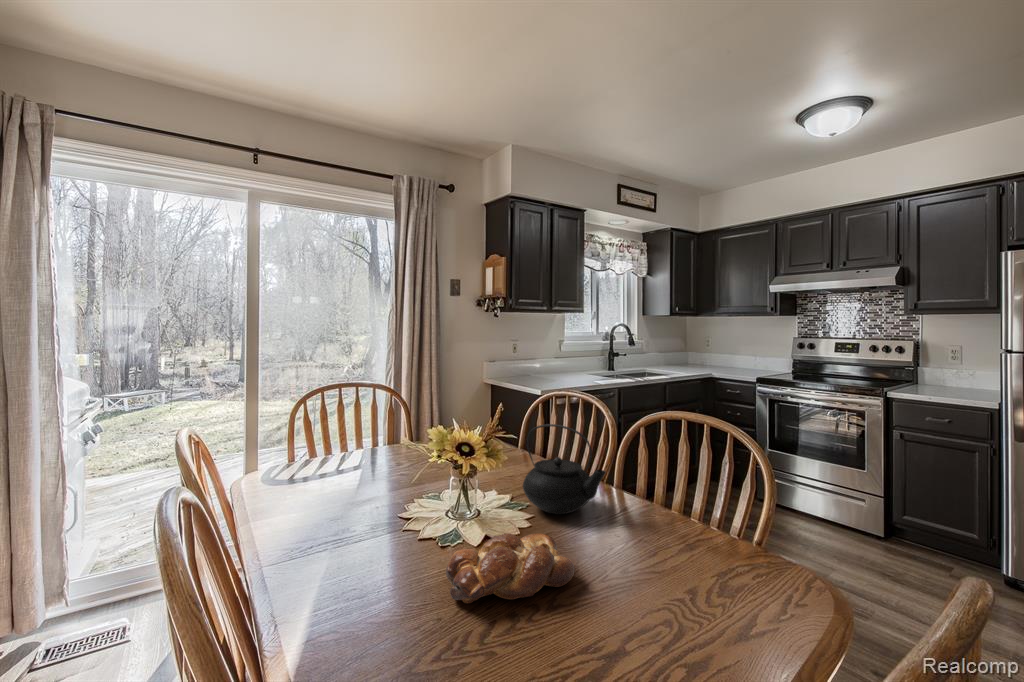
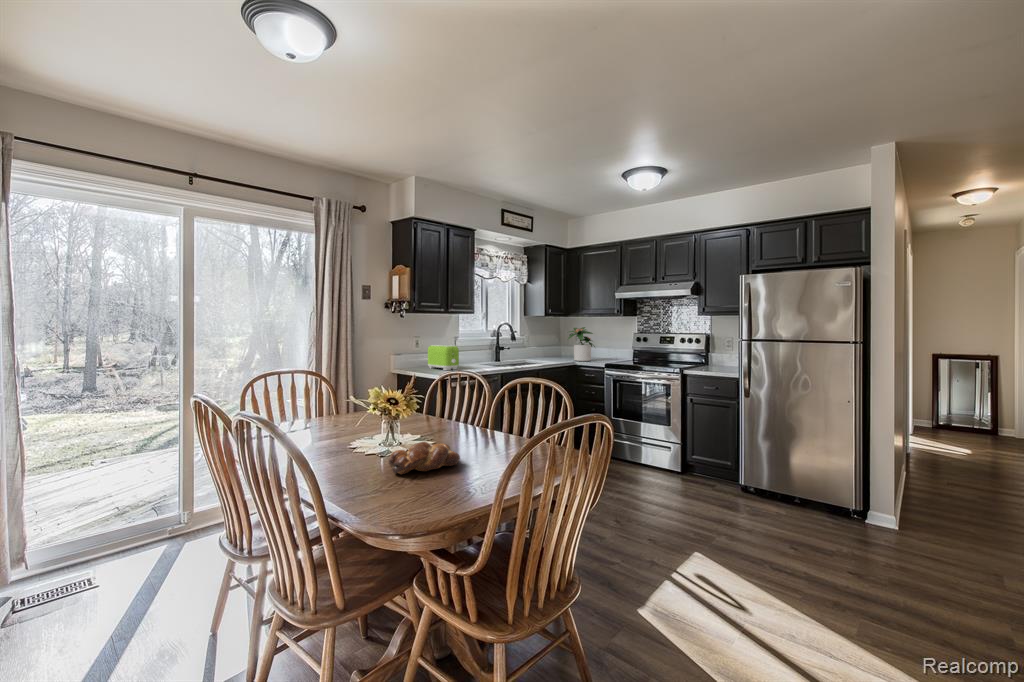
potted plant: none [701,329,741,373] -> present [568,327,595,361]
toaster: none [527,351,565,382] -> present [428,345,459,370]
teapot: present [523,424,606,514] -> none [429,387,480,441]

